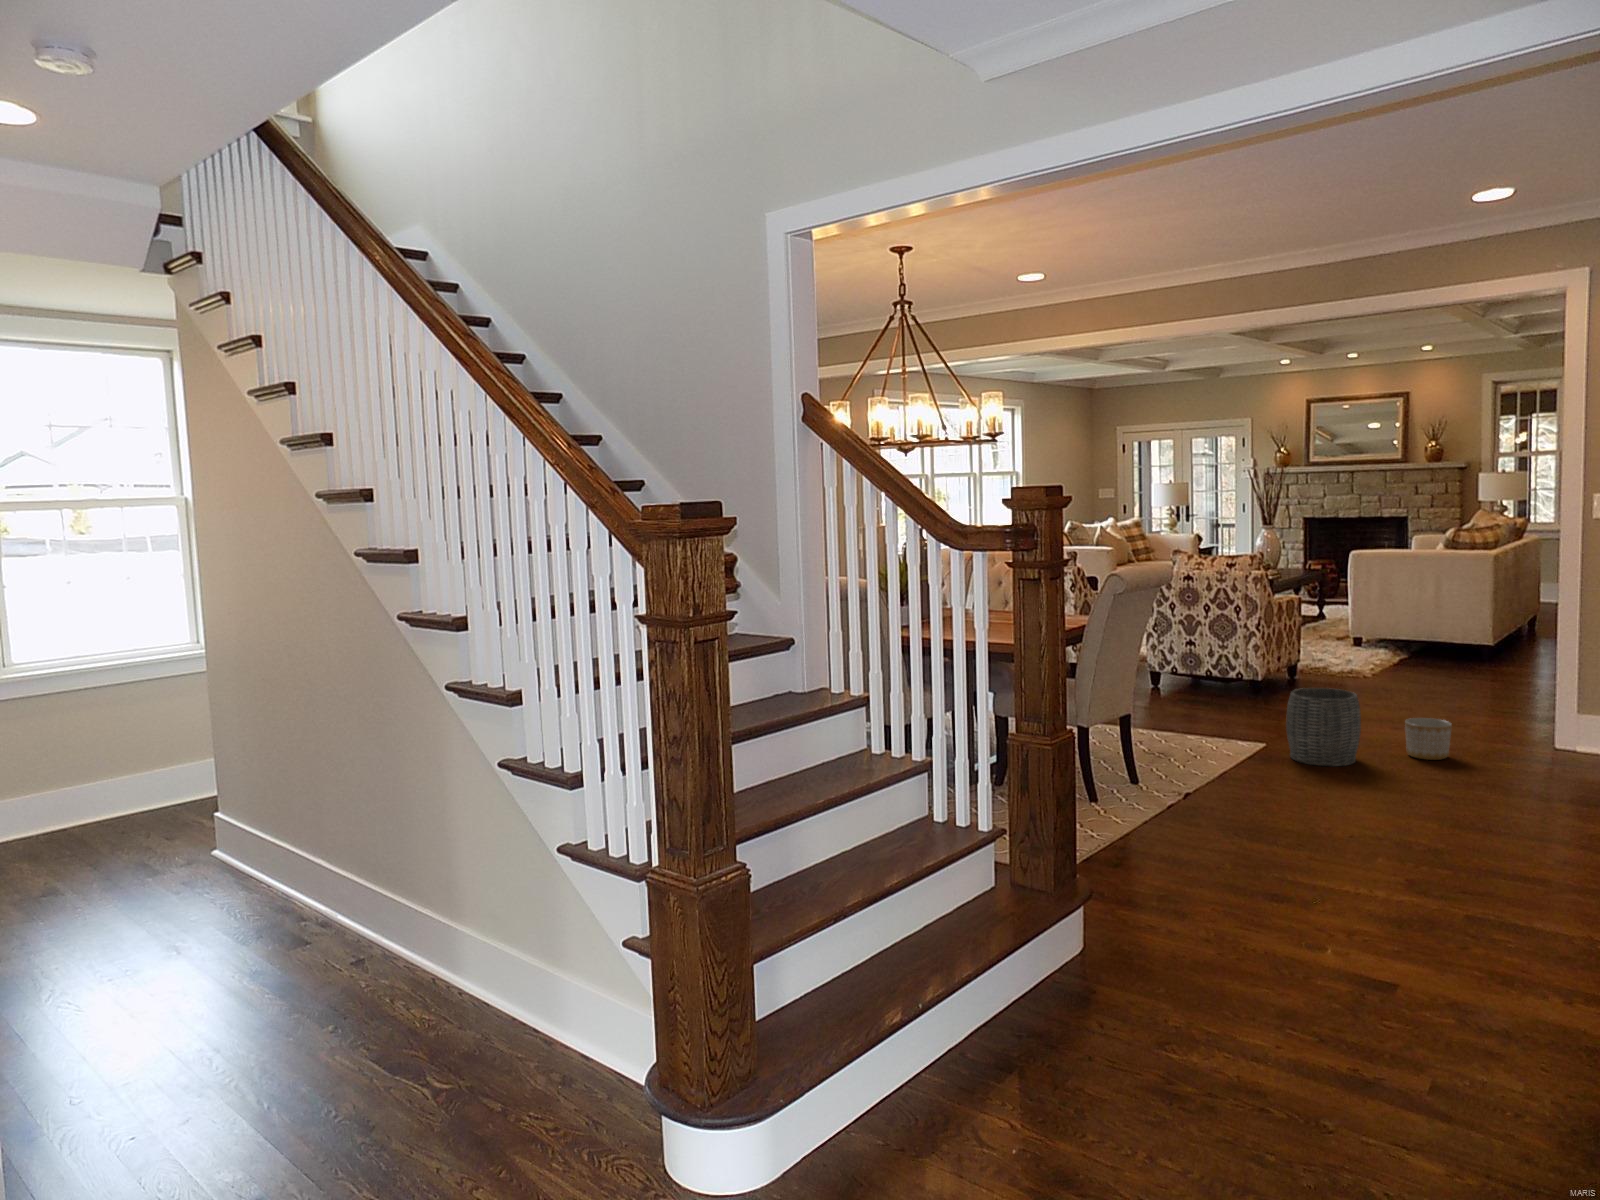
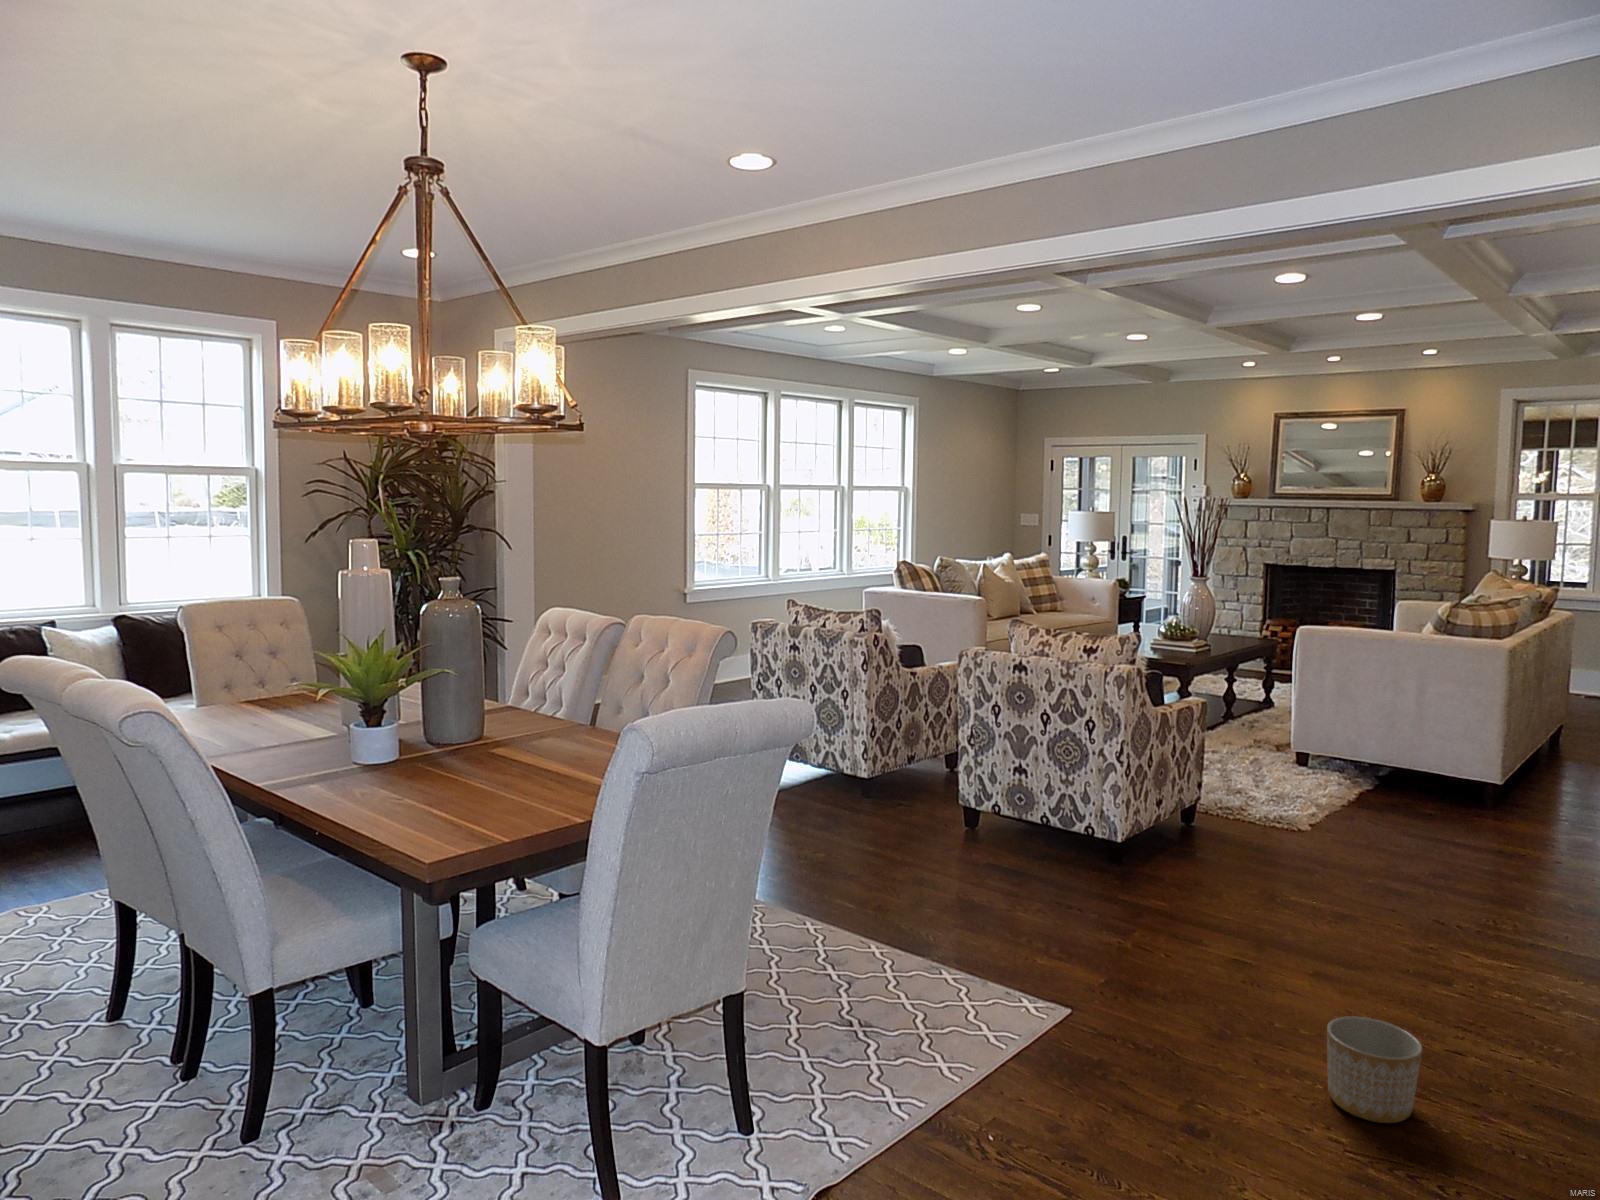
woven basket: present [1286,688,1361,766] -> none [1087,939,1233,1130]

